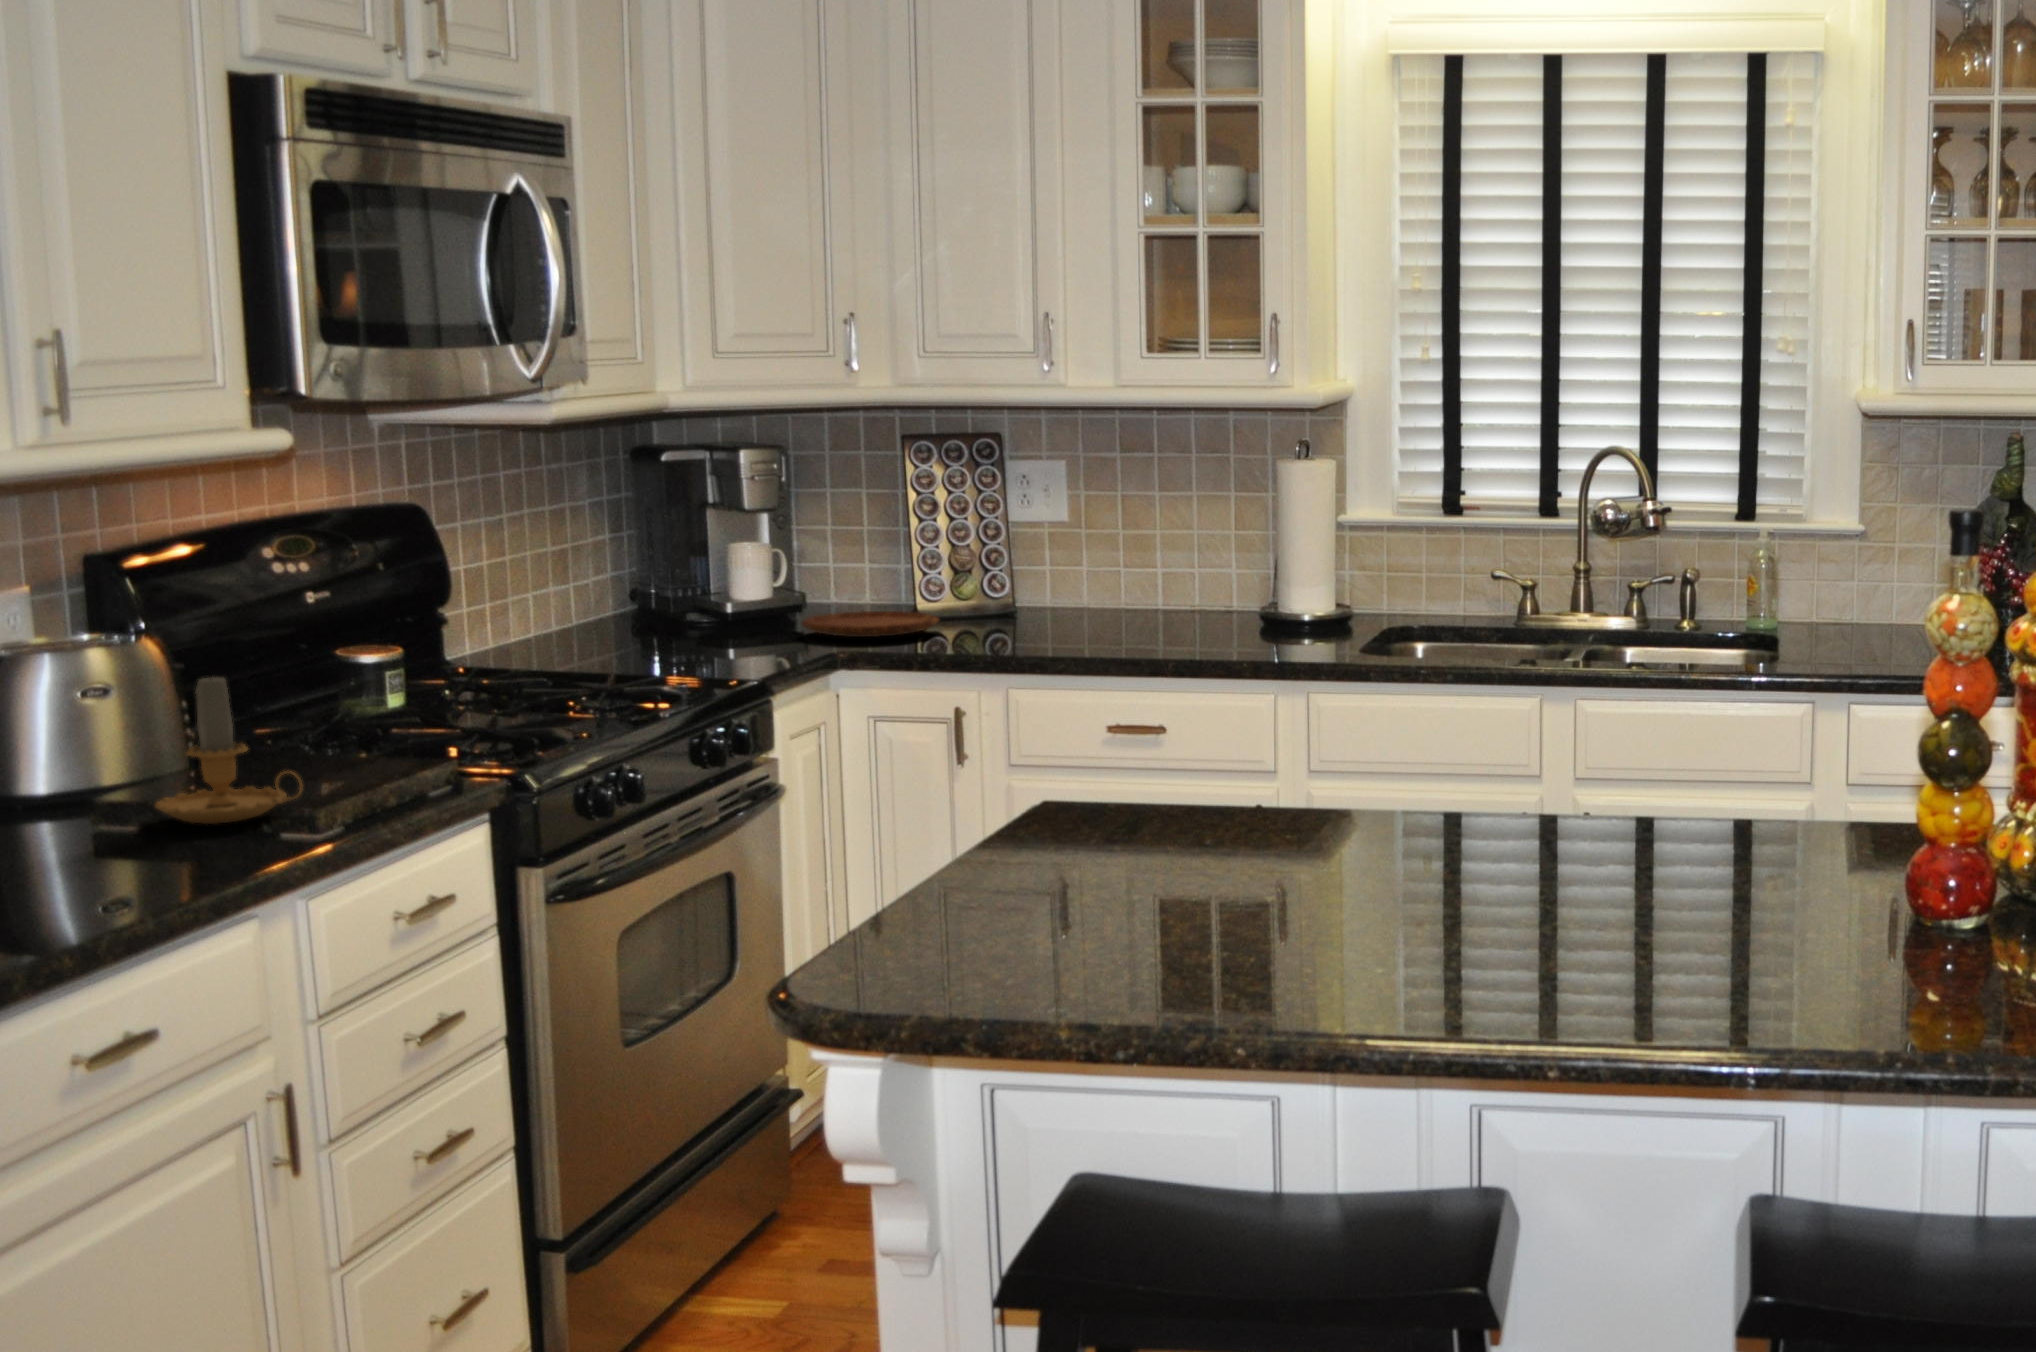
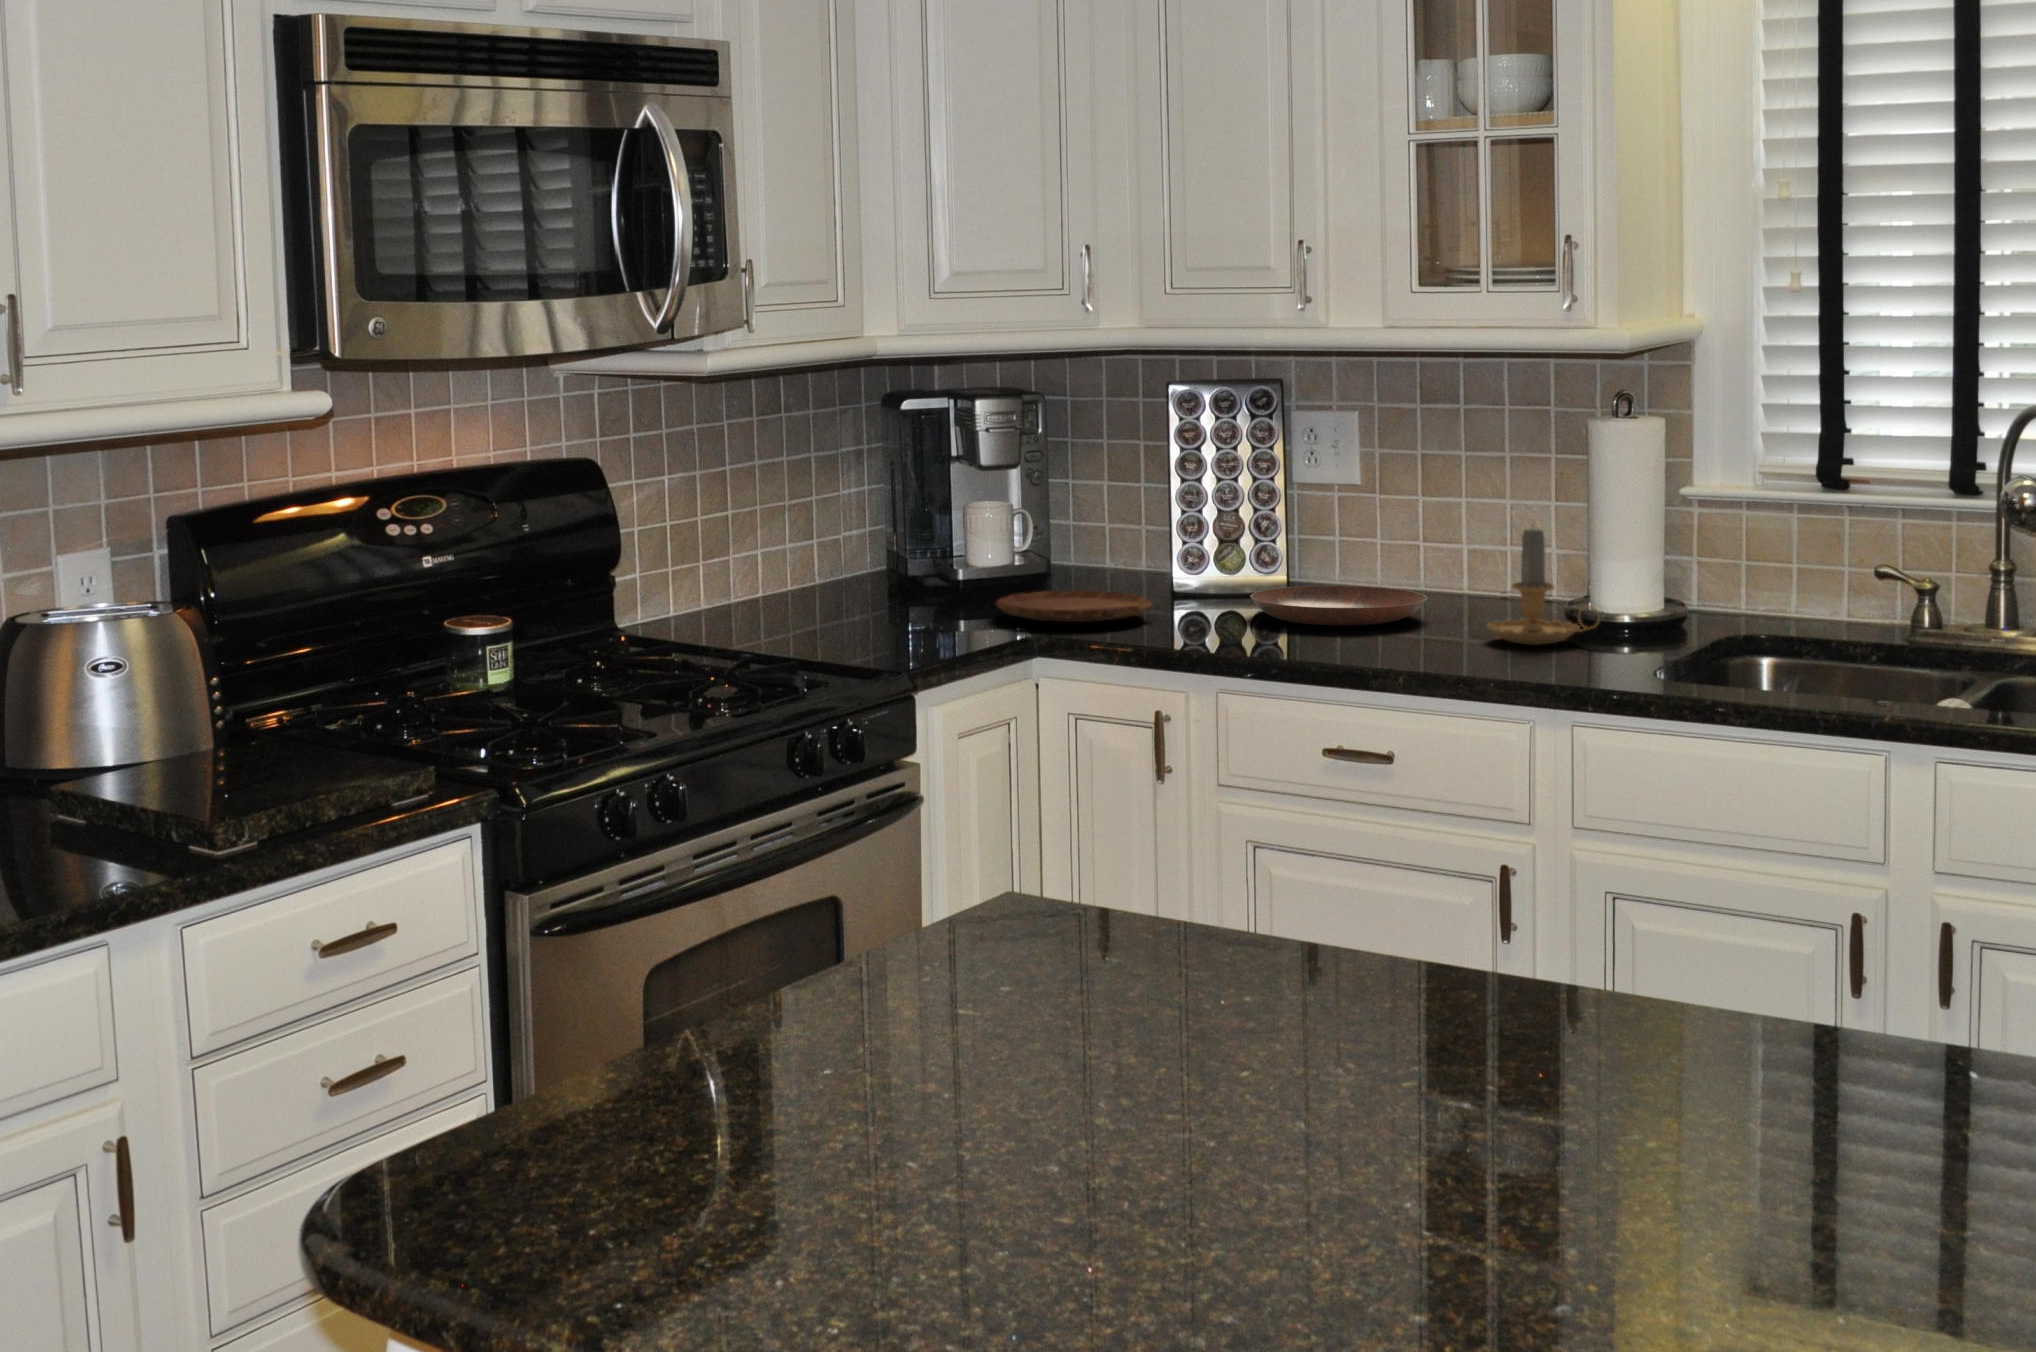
bowl: none [1018,600,1162,631] -> present [1250,586,1428,626]
candle: present [155,676,302,824] -> present [1487,528,1600,645]

